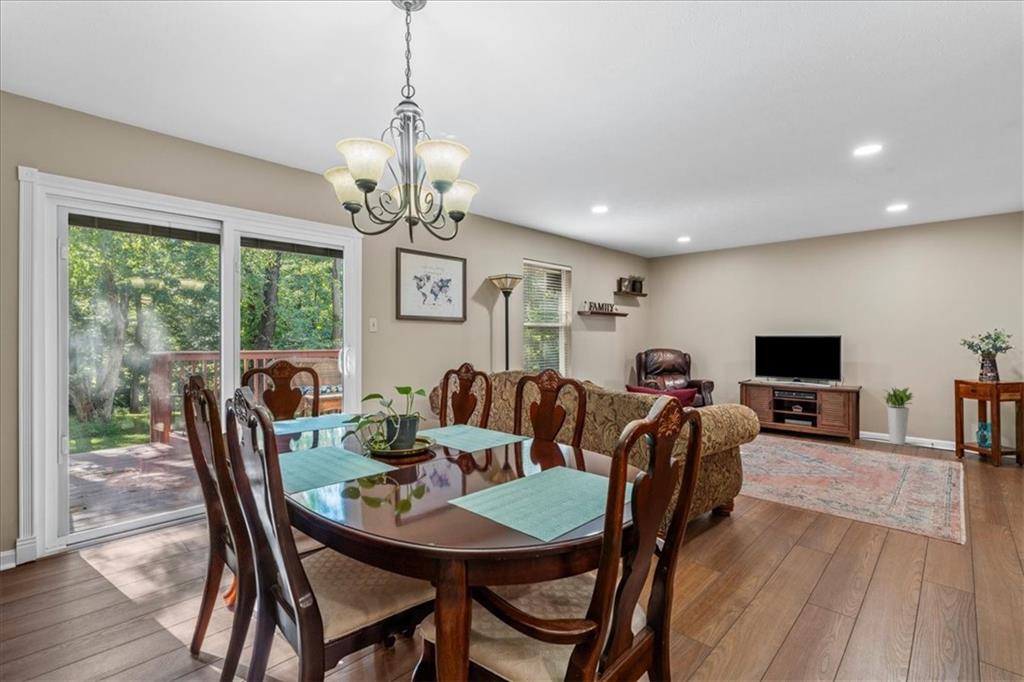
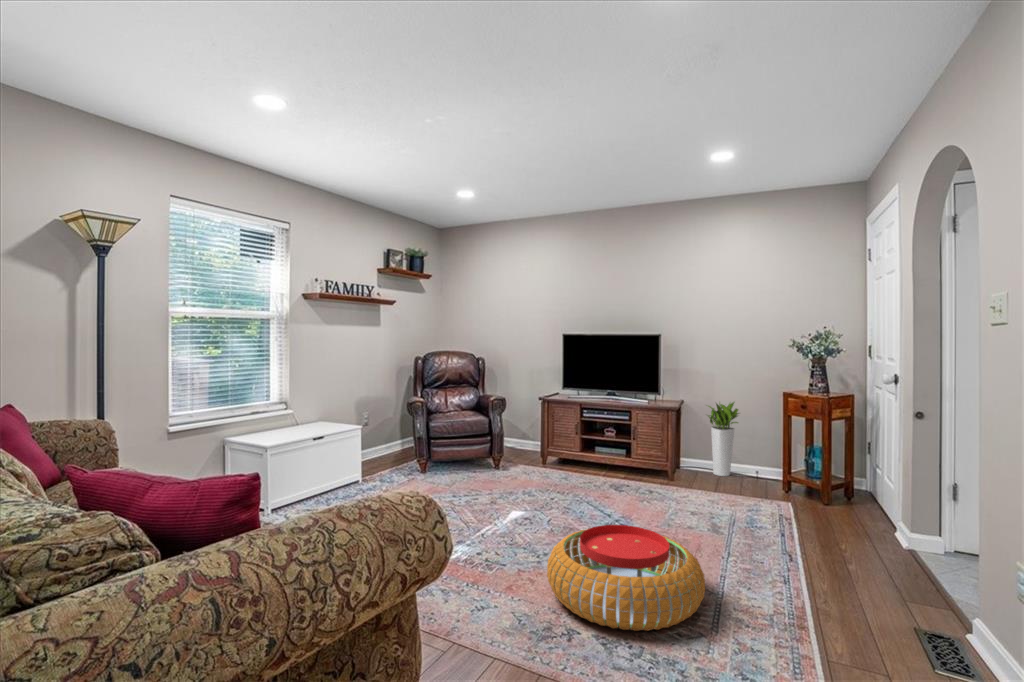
pouf: none [778,454,889,506] -> present [547,525,705,631]

